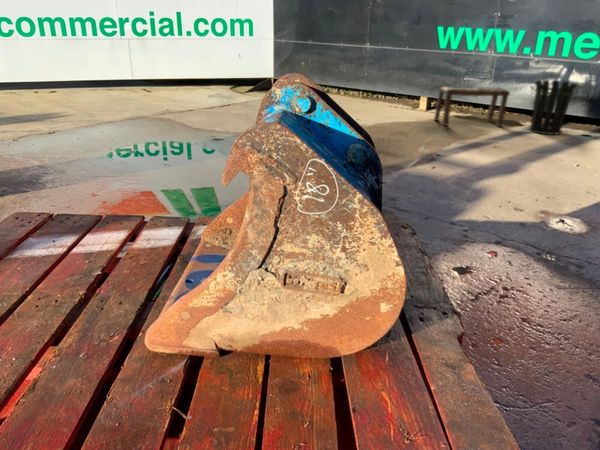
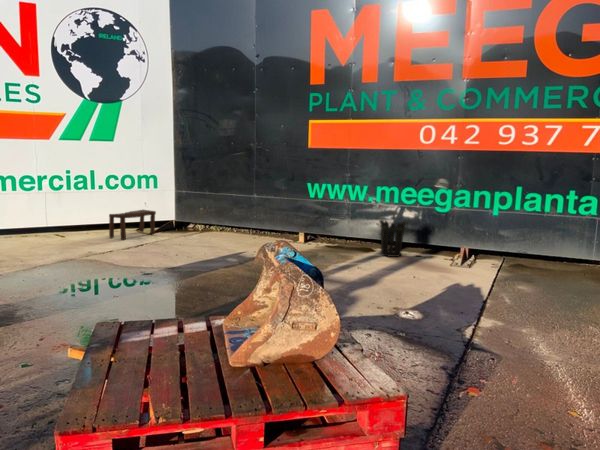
bench: present [434,87,510,126] -> present [109,210,156,240]

